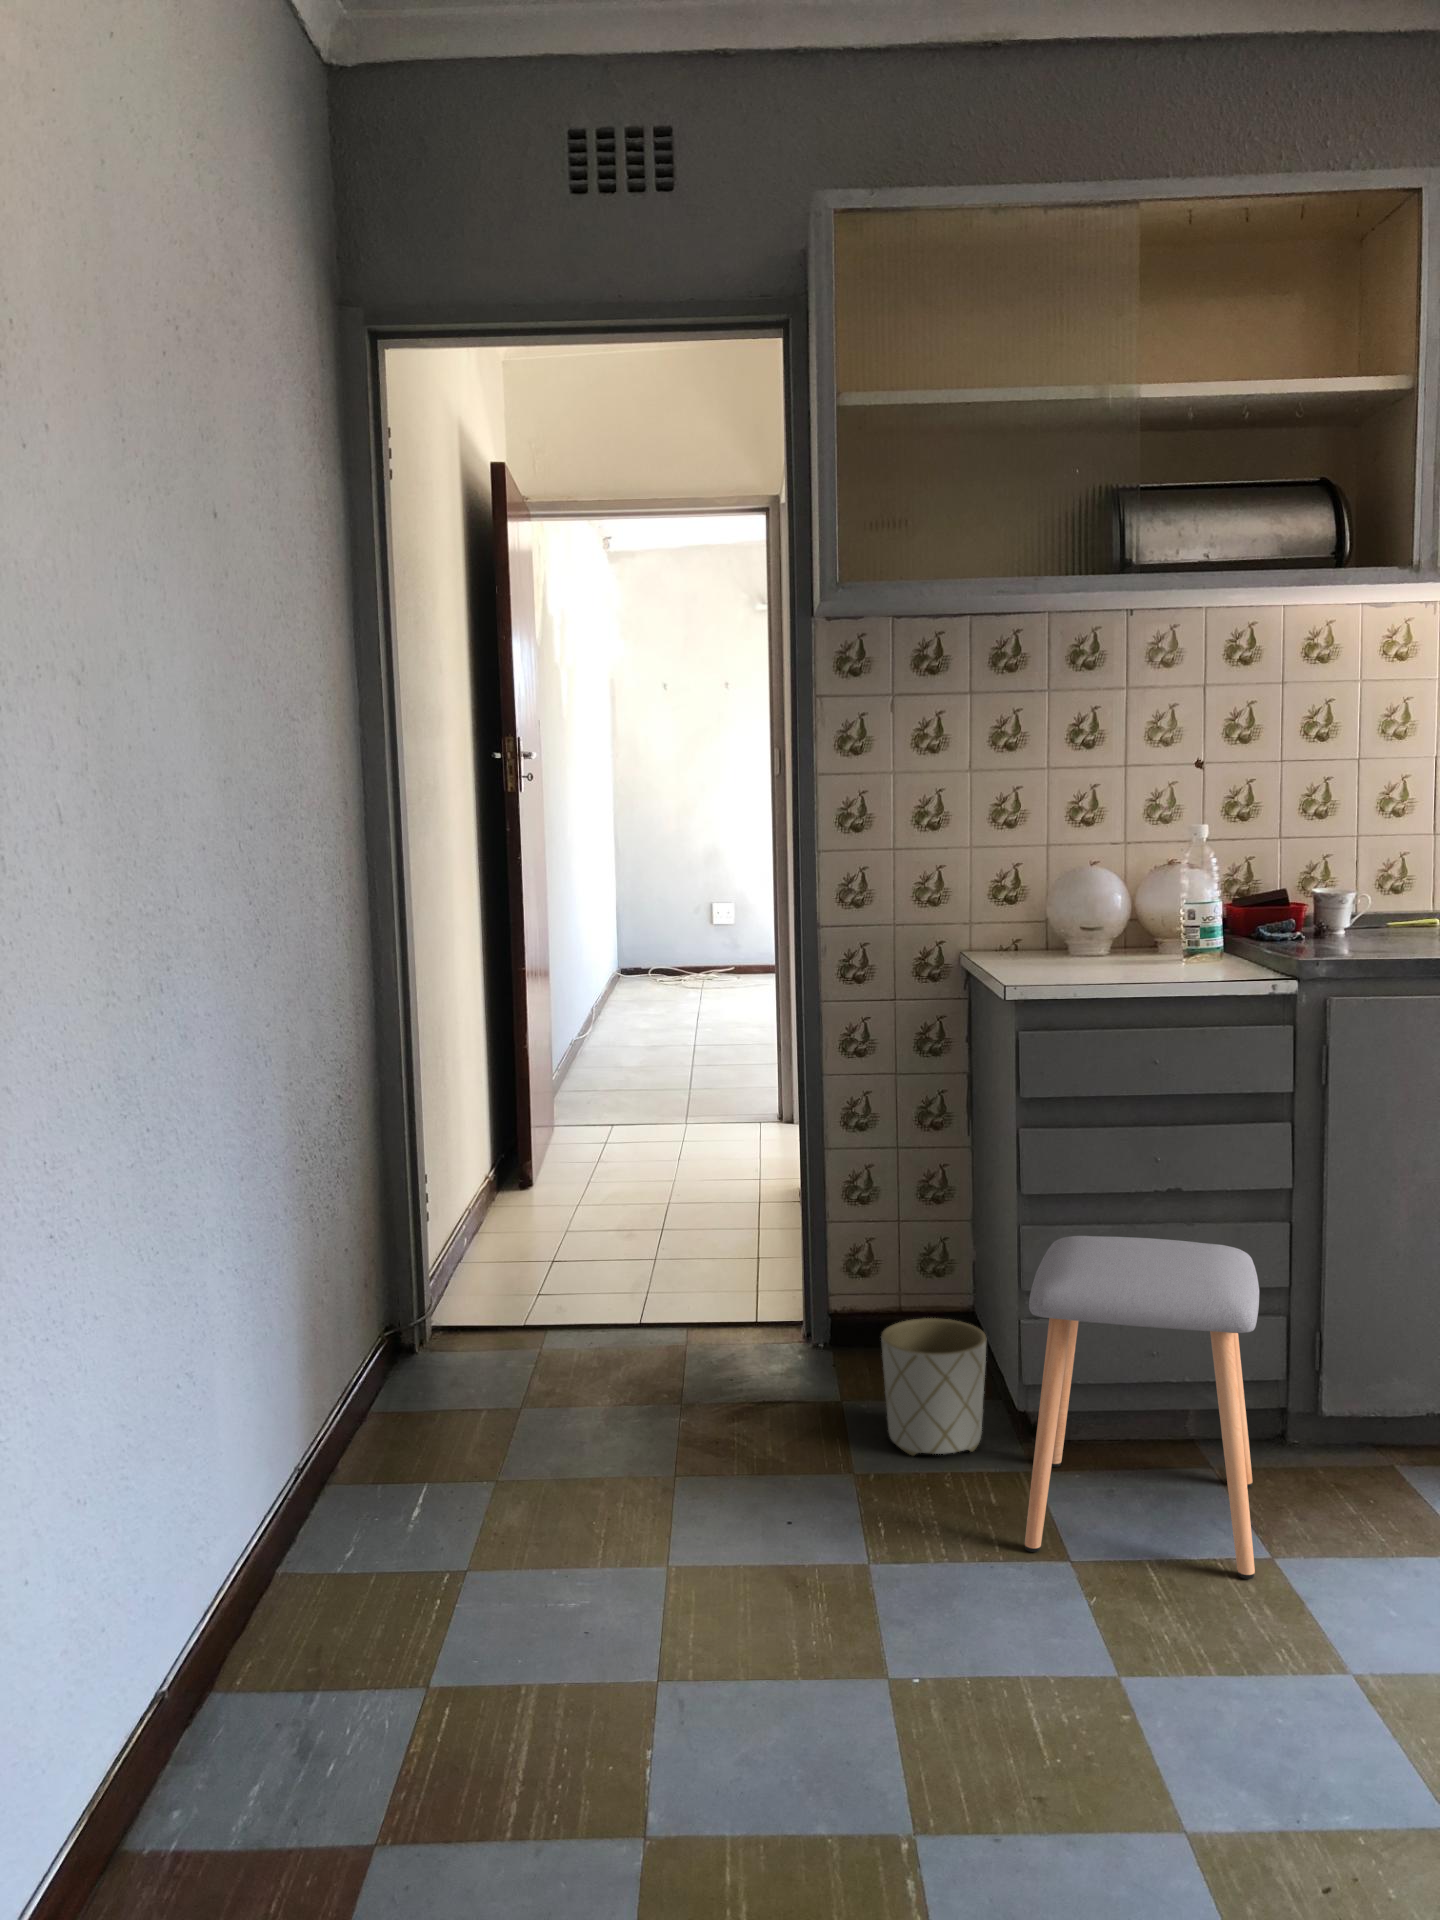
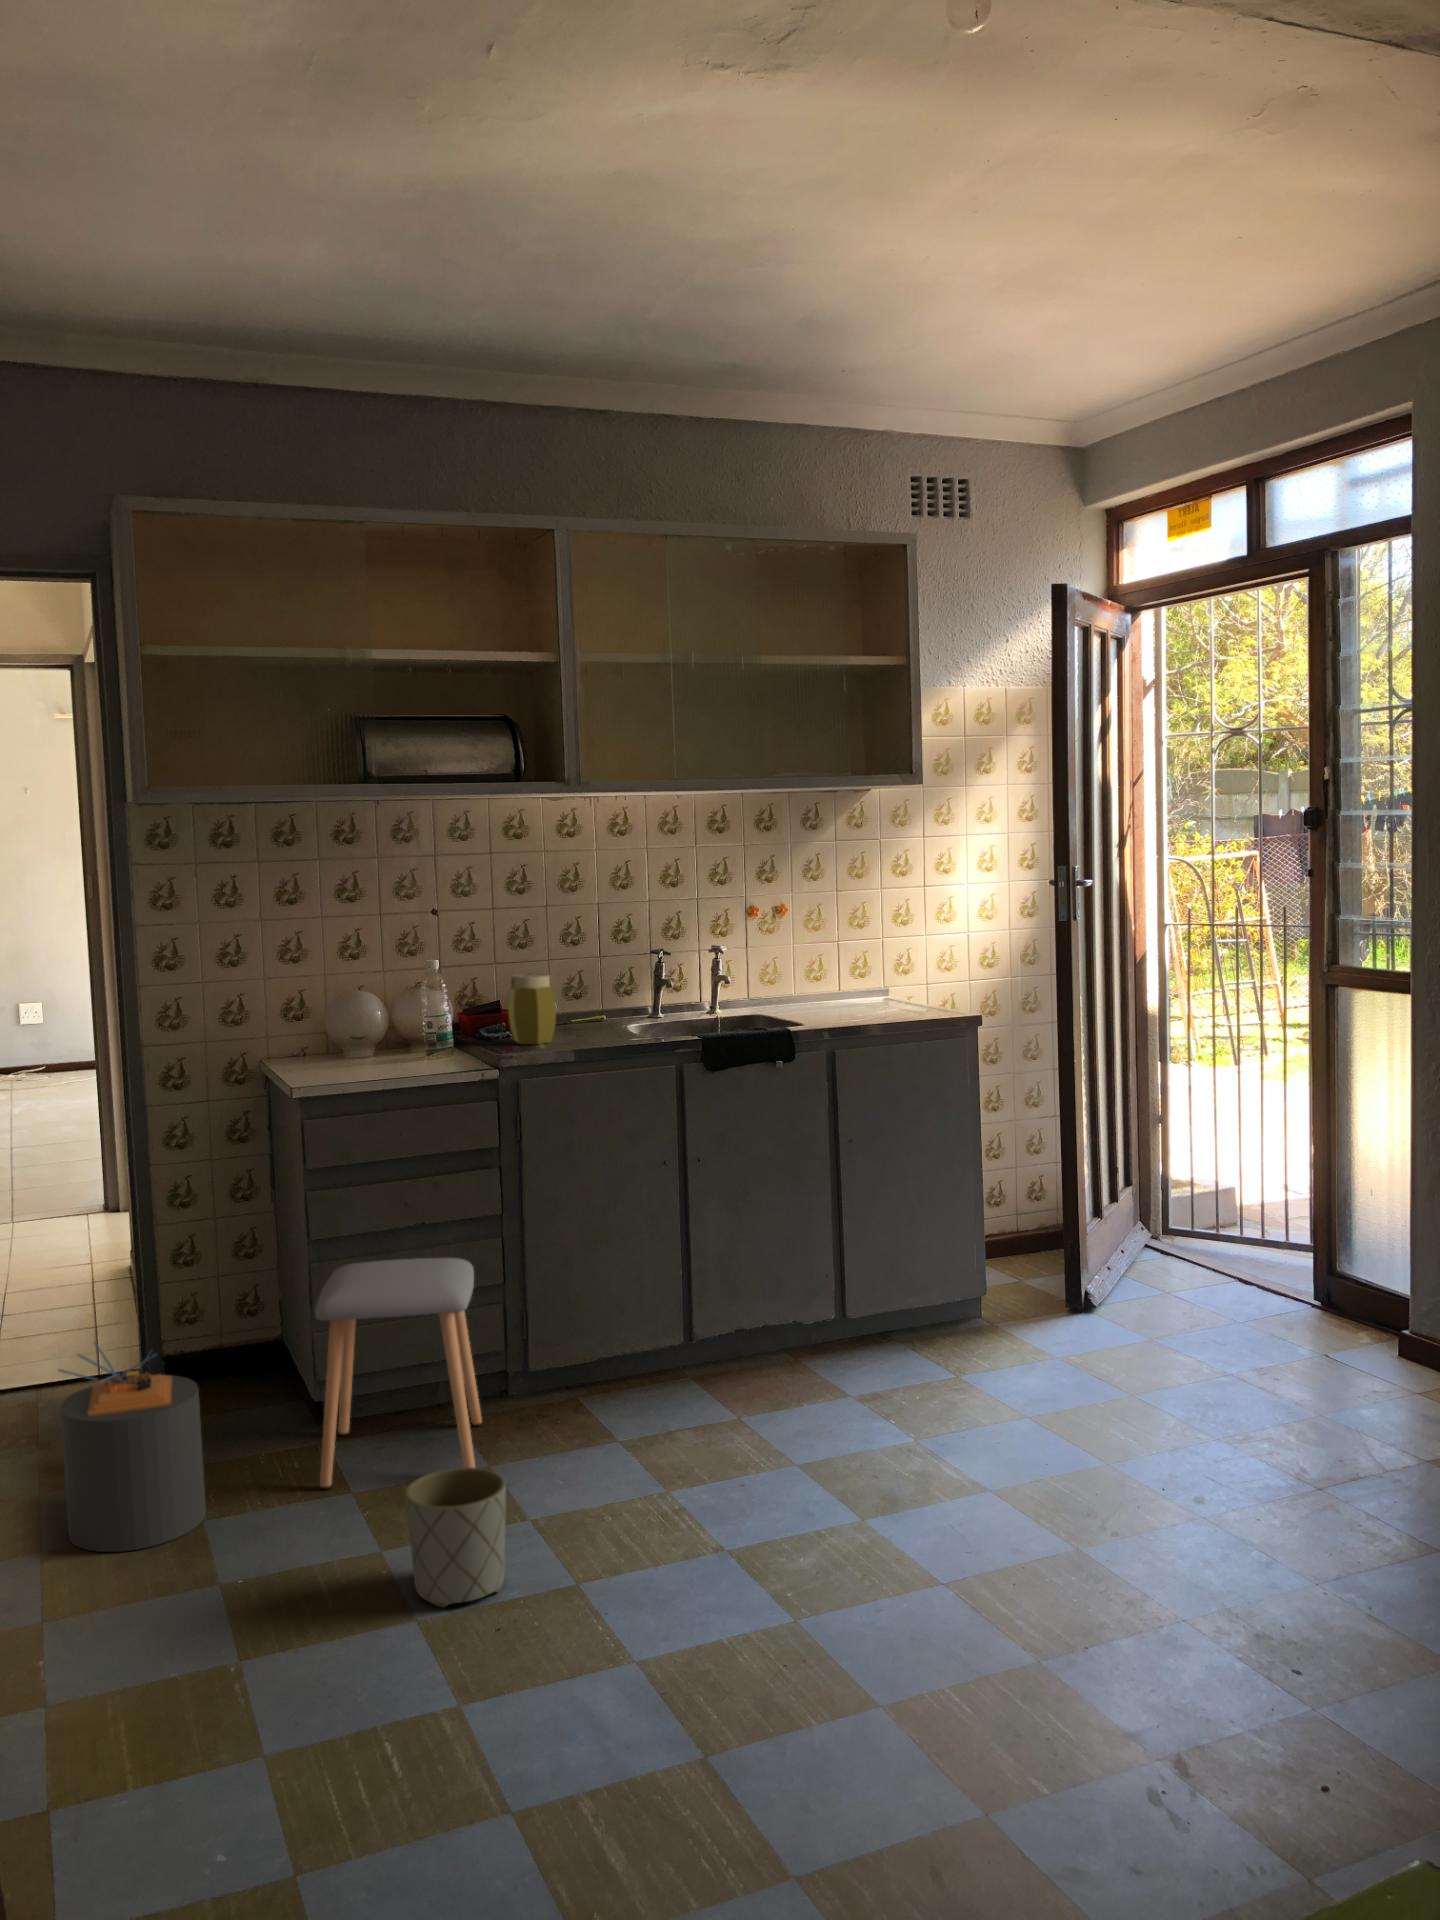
jar: none [1308,849,1382,949] -> present [508,974,556,1044]
trash can: none [684,1294,871,1598] -> present [58,1341,206,1552]
planter: present [881,1318,986,1455] -> present [405,1467,506,1608]

